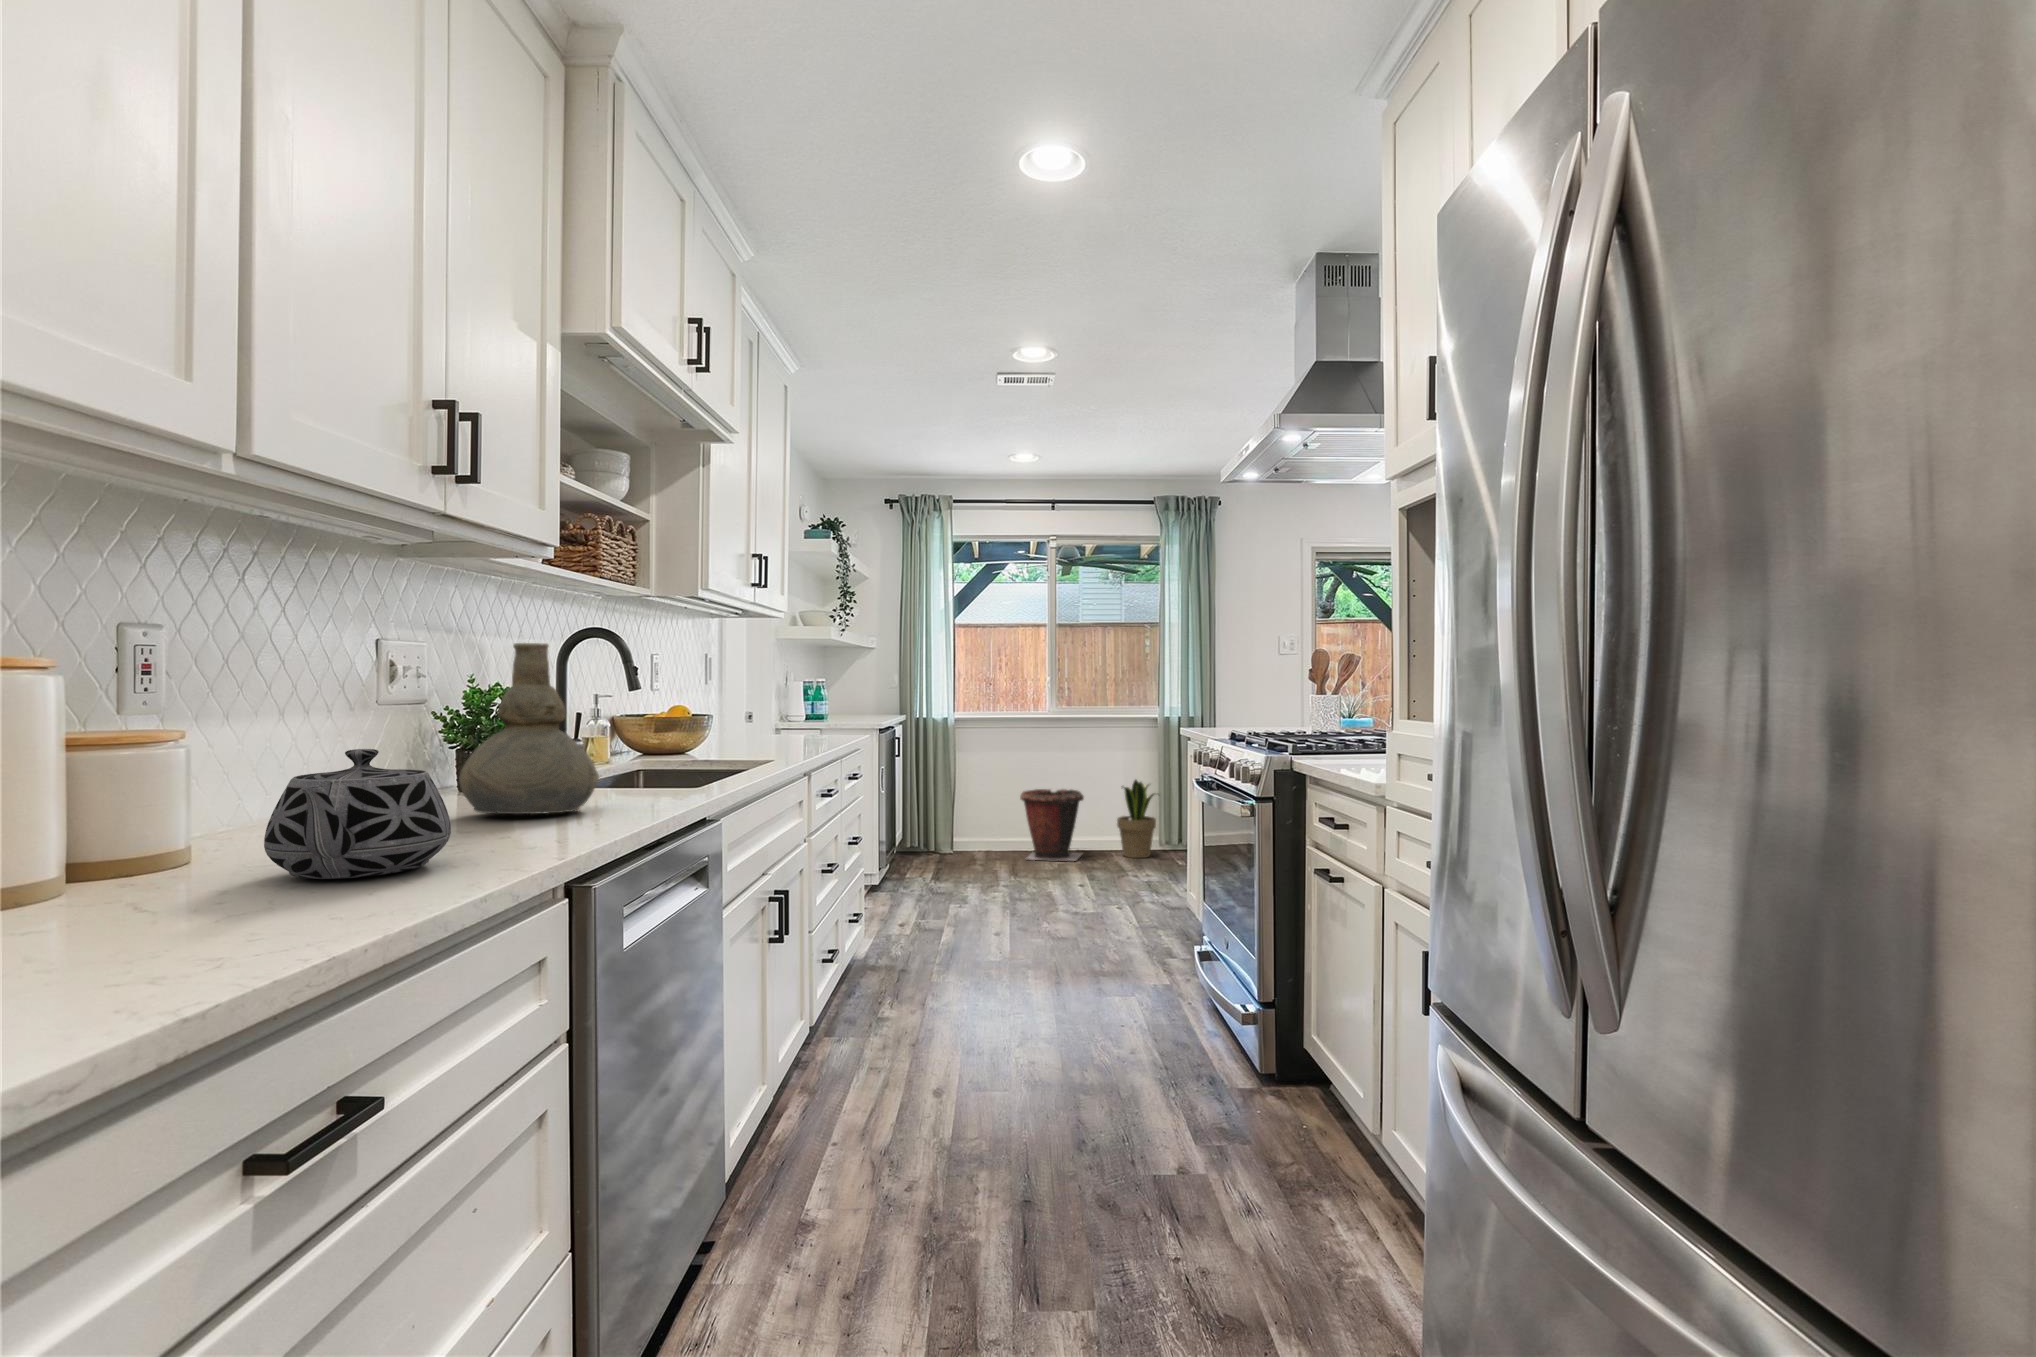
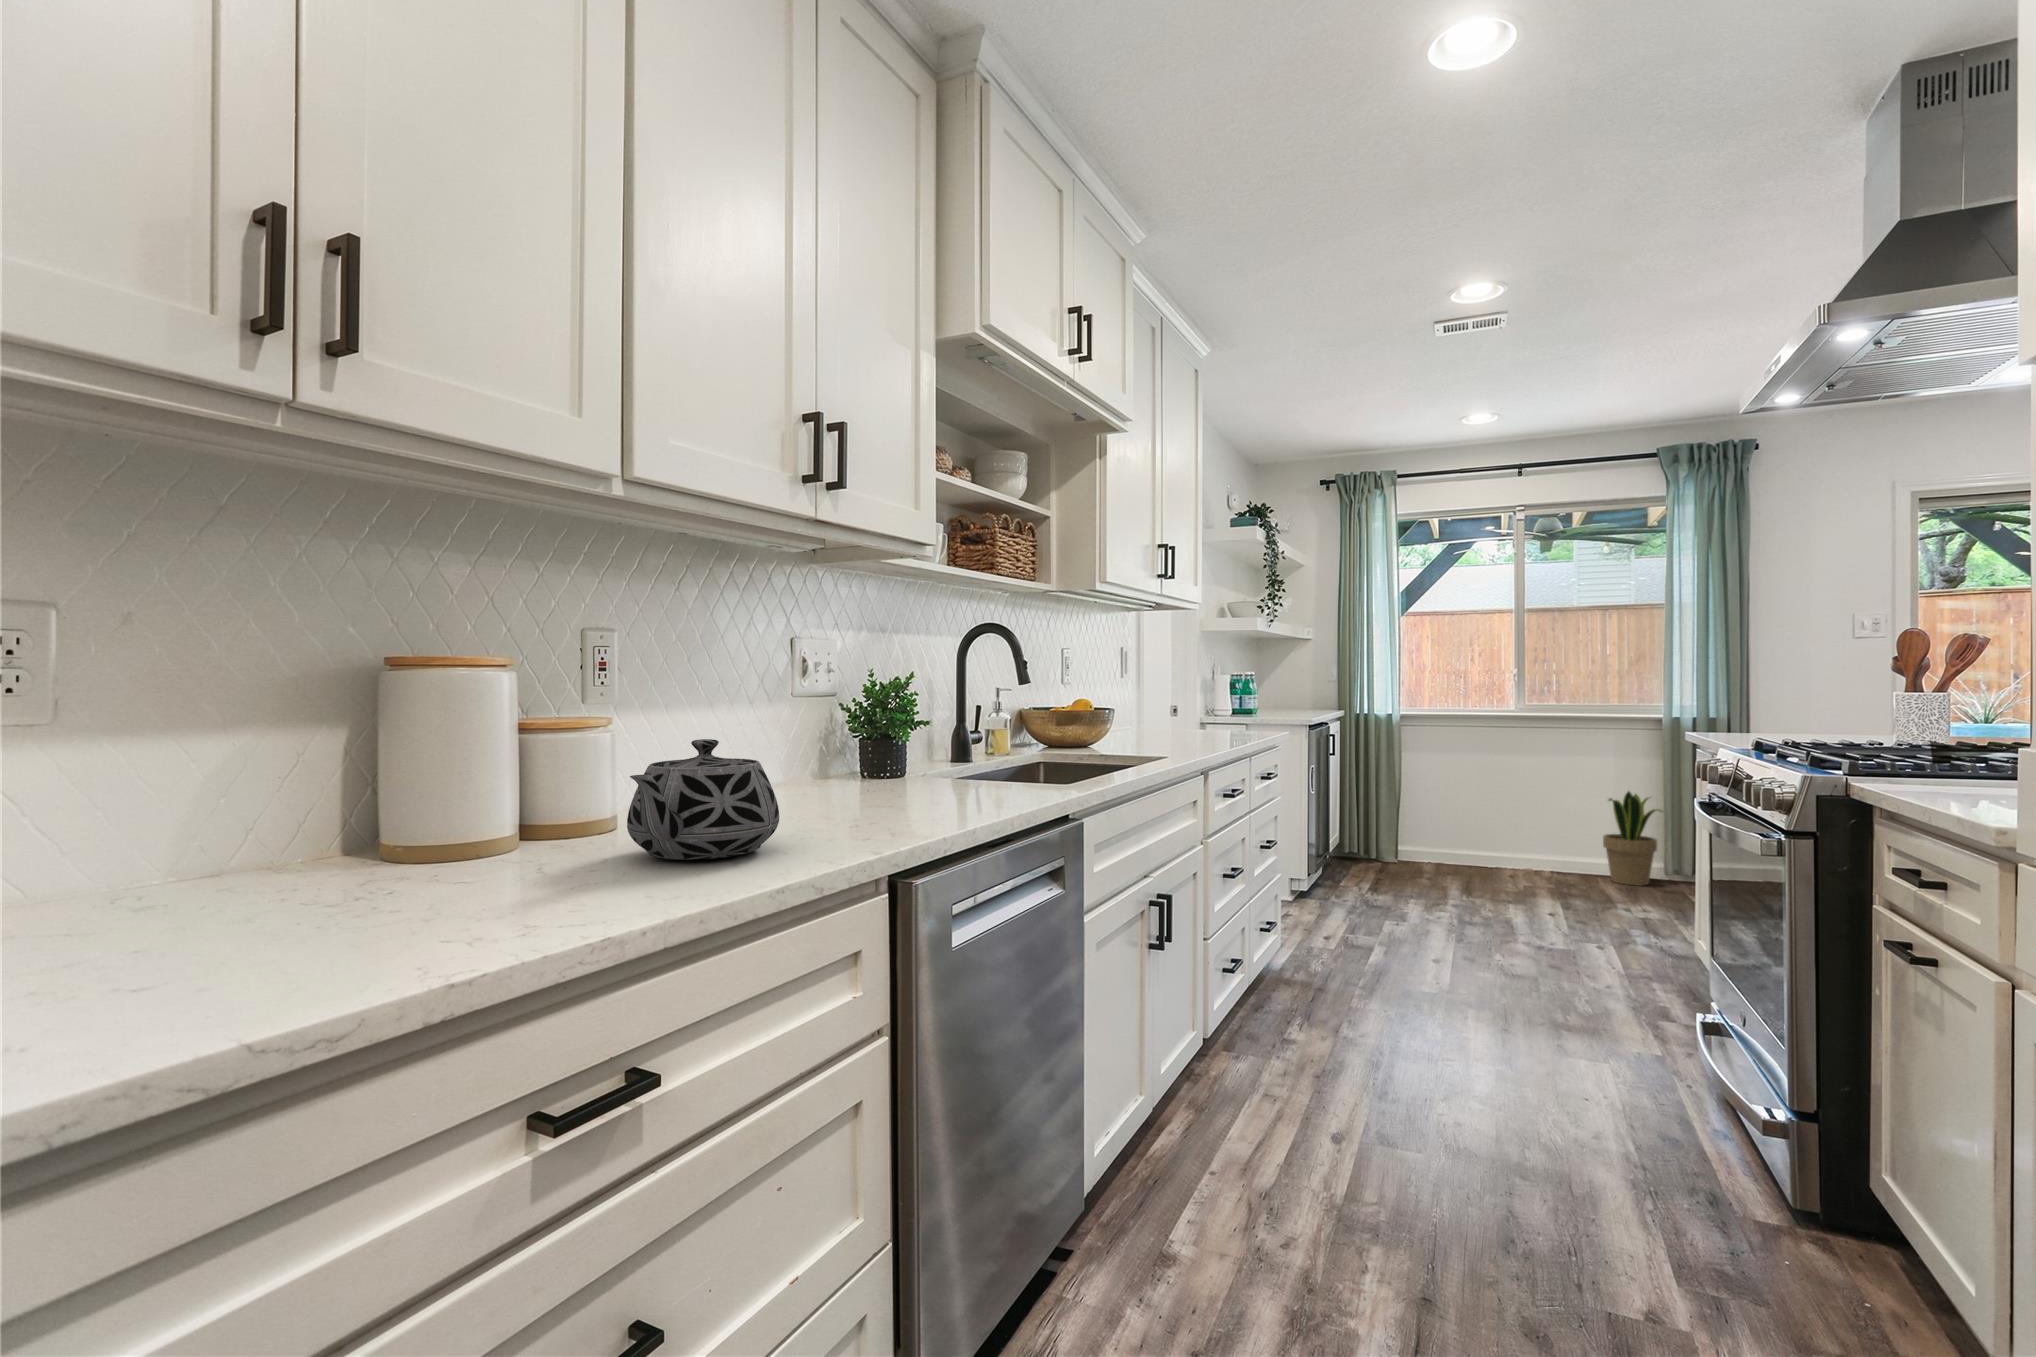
vase: present [459,643,599,814] -> none [837,639,958,804]
waste bin: present [1020,789,1084,861] -> none [1476,796,1559,881]

